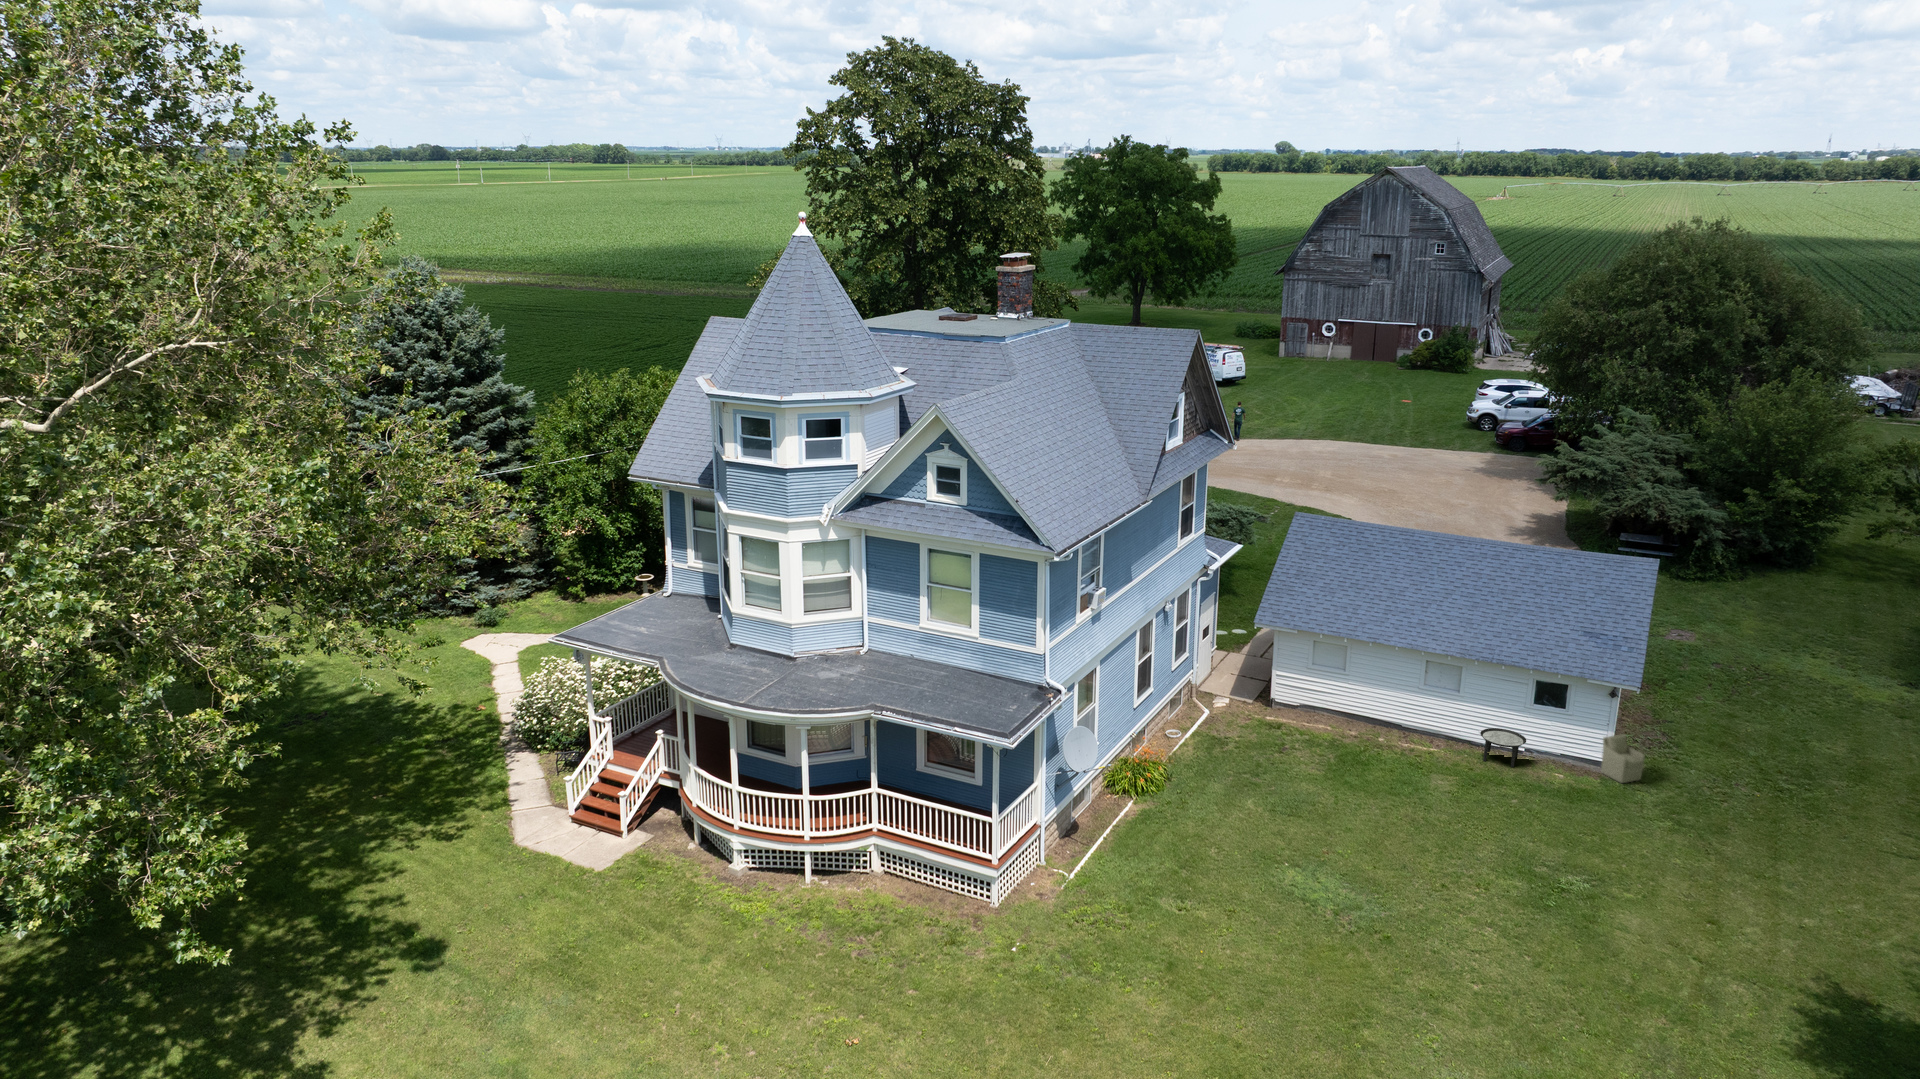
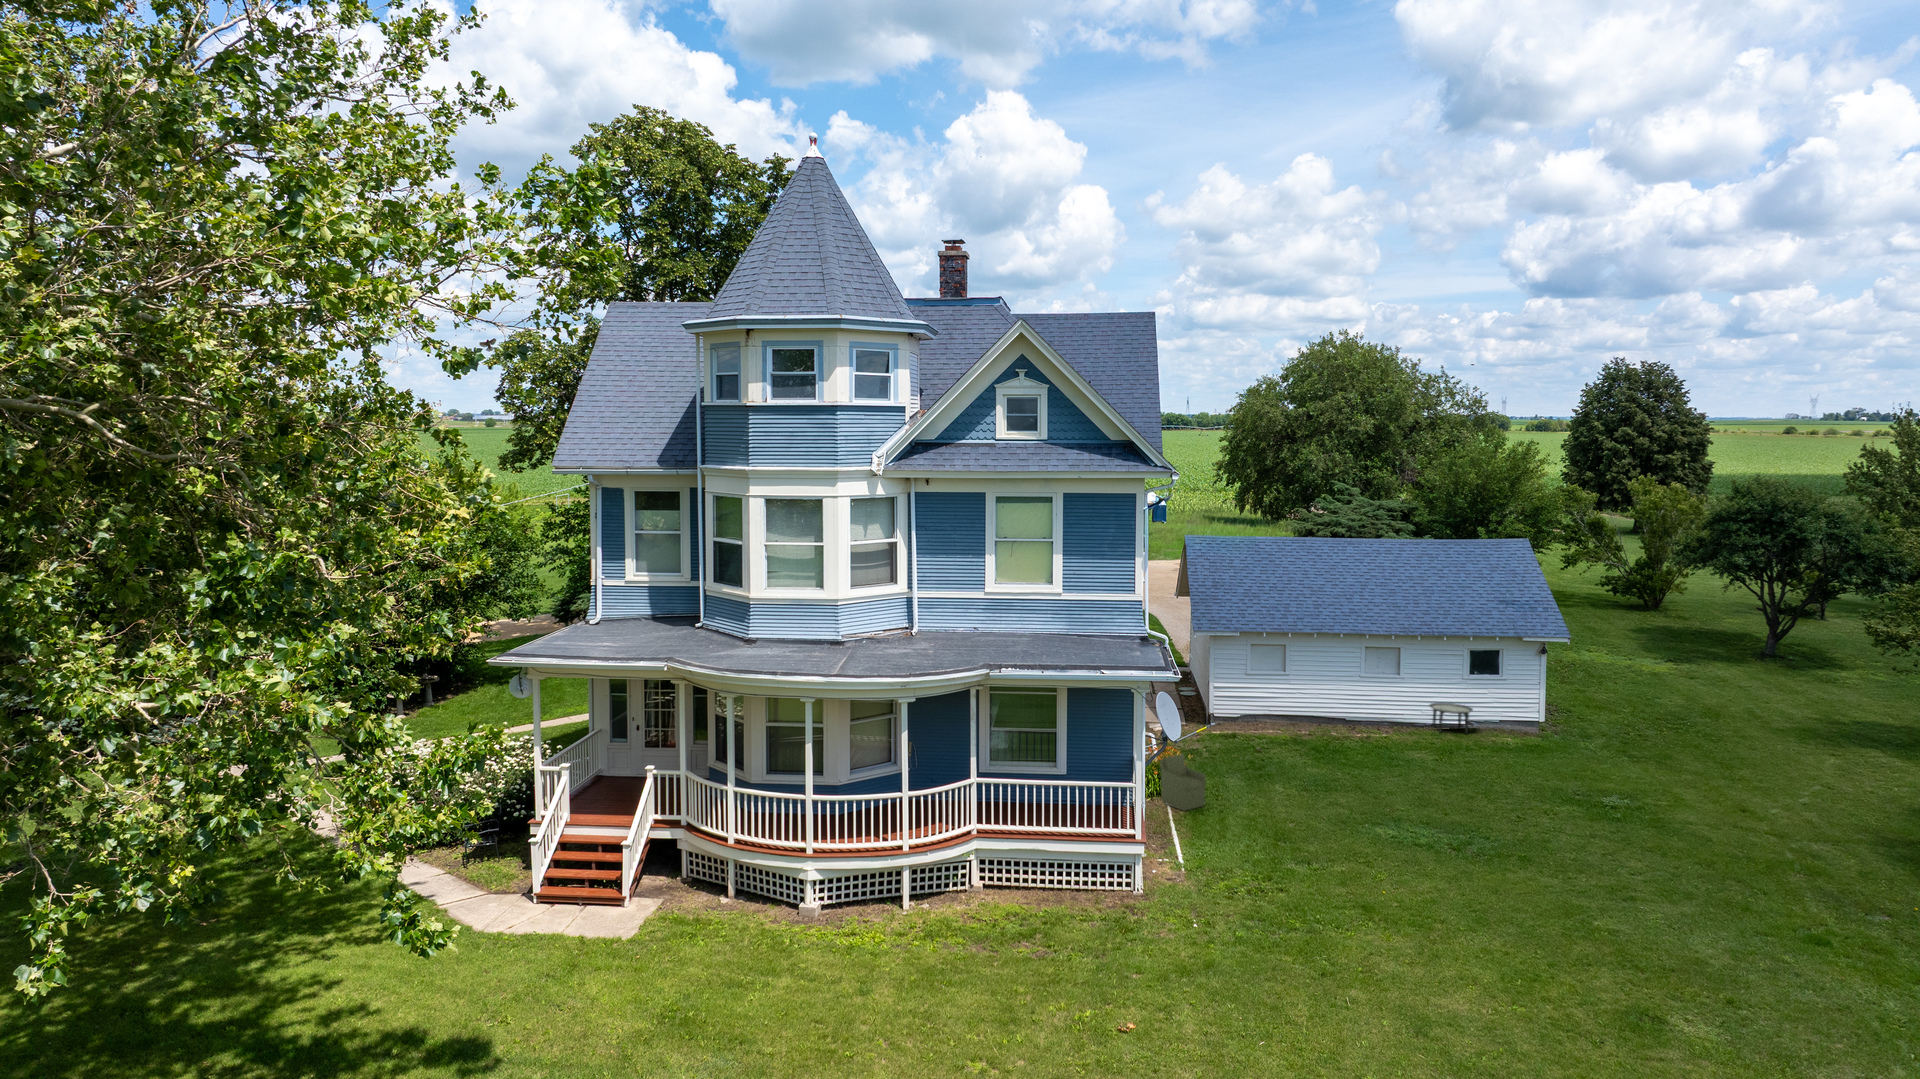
chair: present [1601,734,1645,783] -> present [1160,754,1206,811]

